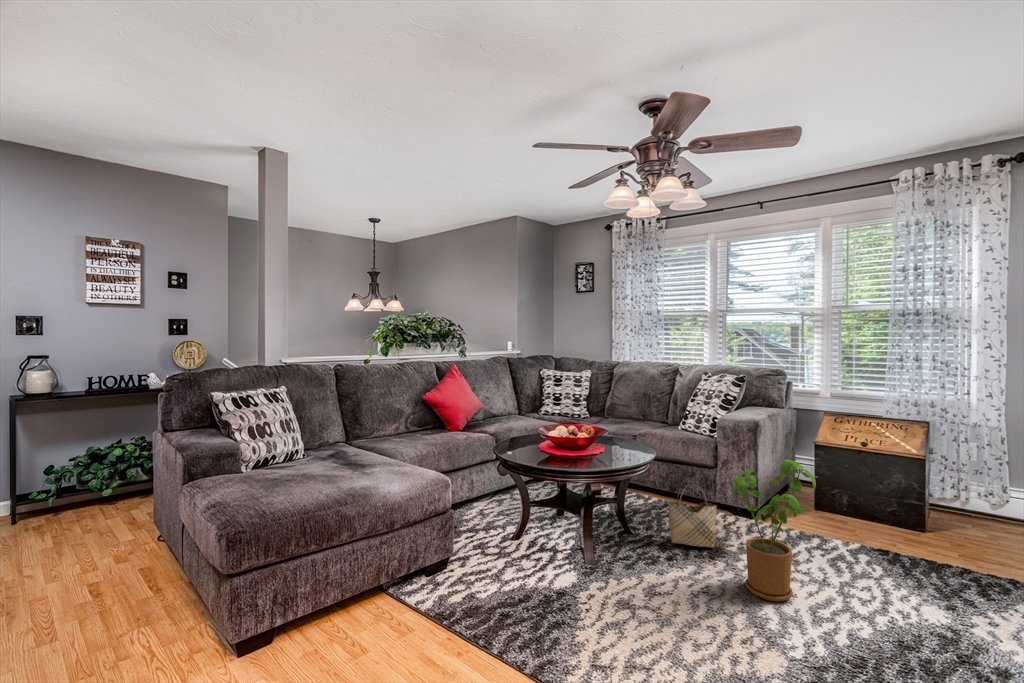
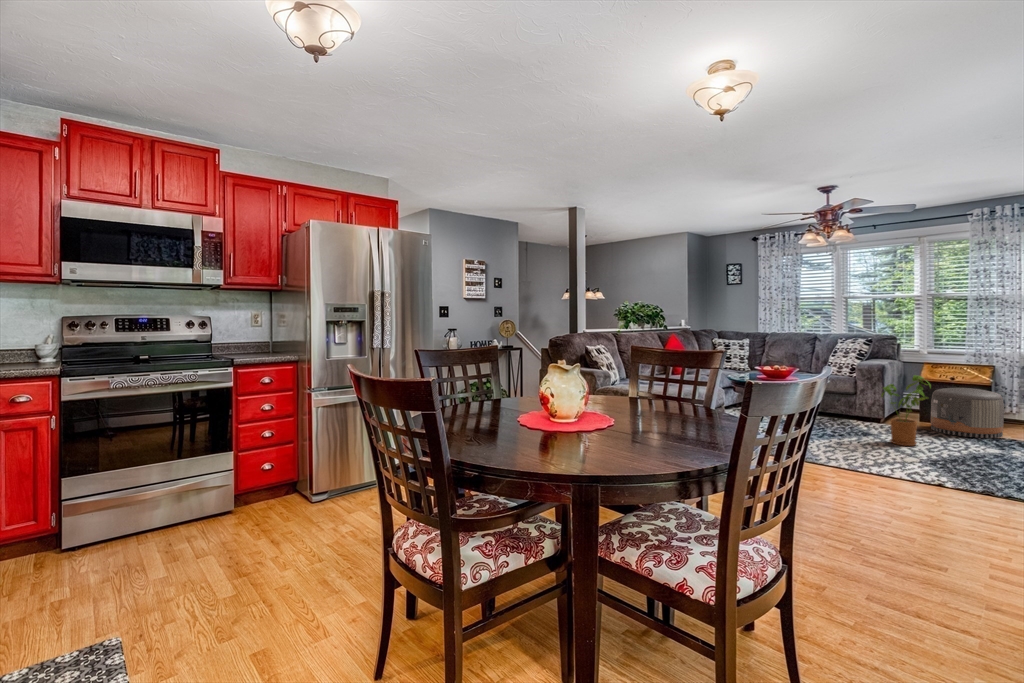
pouf: none [829,464,949,568] -> present [931,388,1004,438]
woven basket: present [668,478,716,547] -> none [835,395,865,432]

